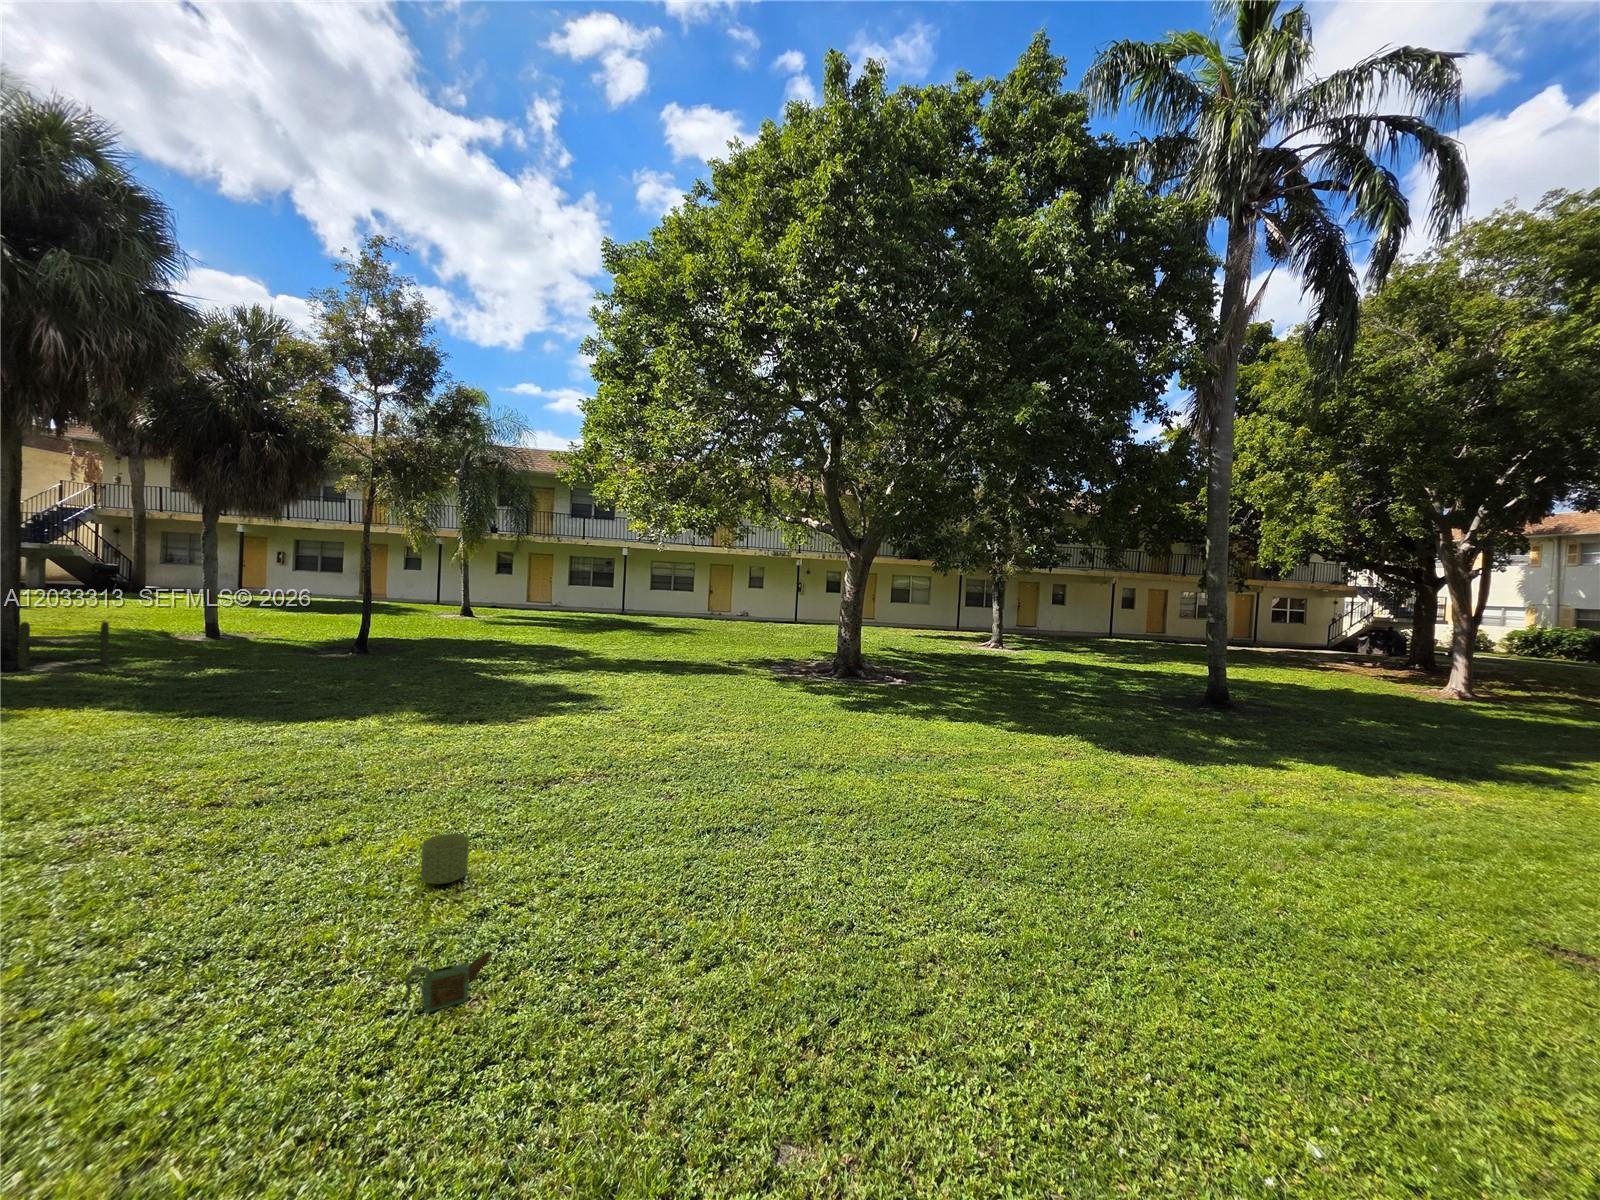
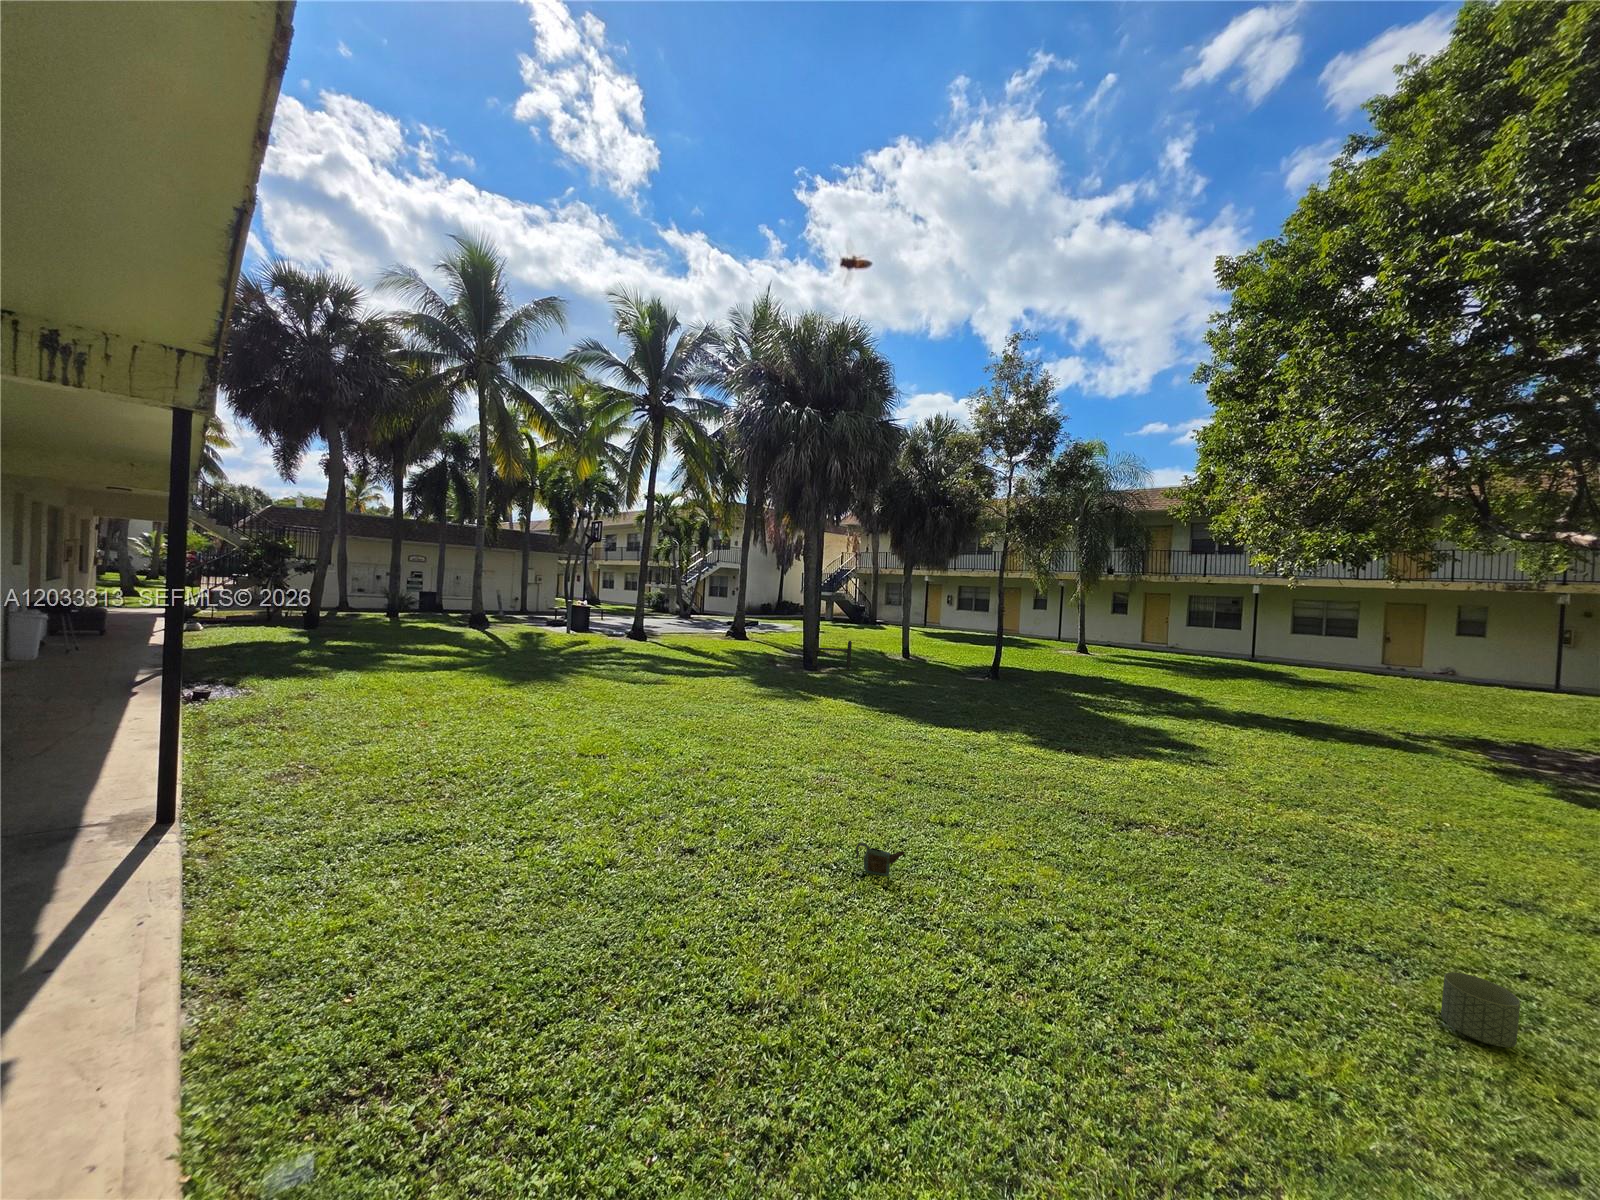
planter: present [421,833,469,885] -> present [1441,972,1520,1047]
watering can: present [404,951,493,1013] -> present [855,843,905,876]

